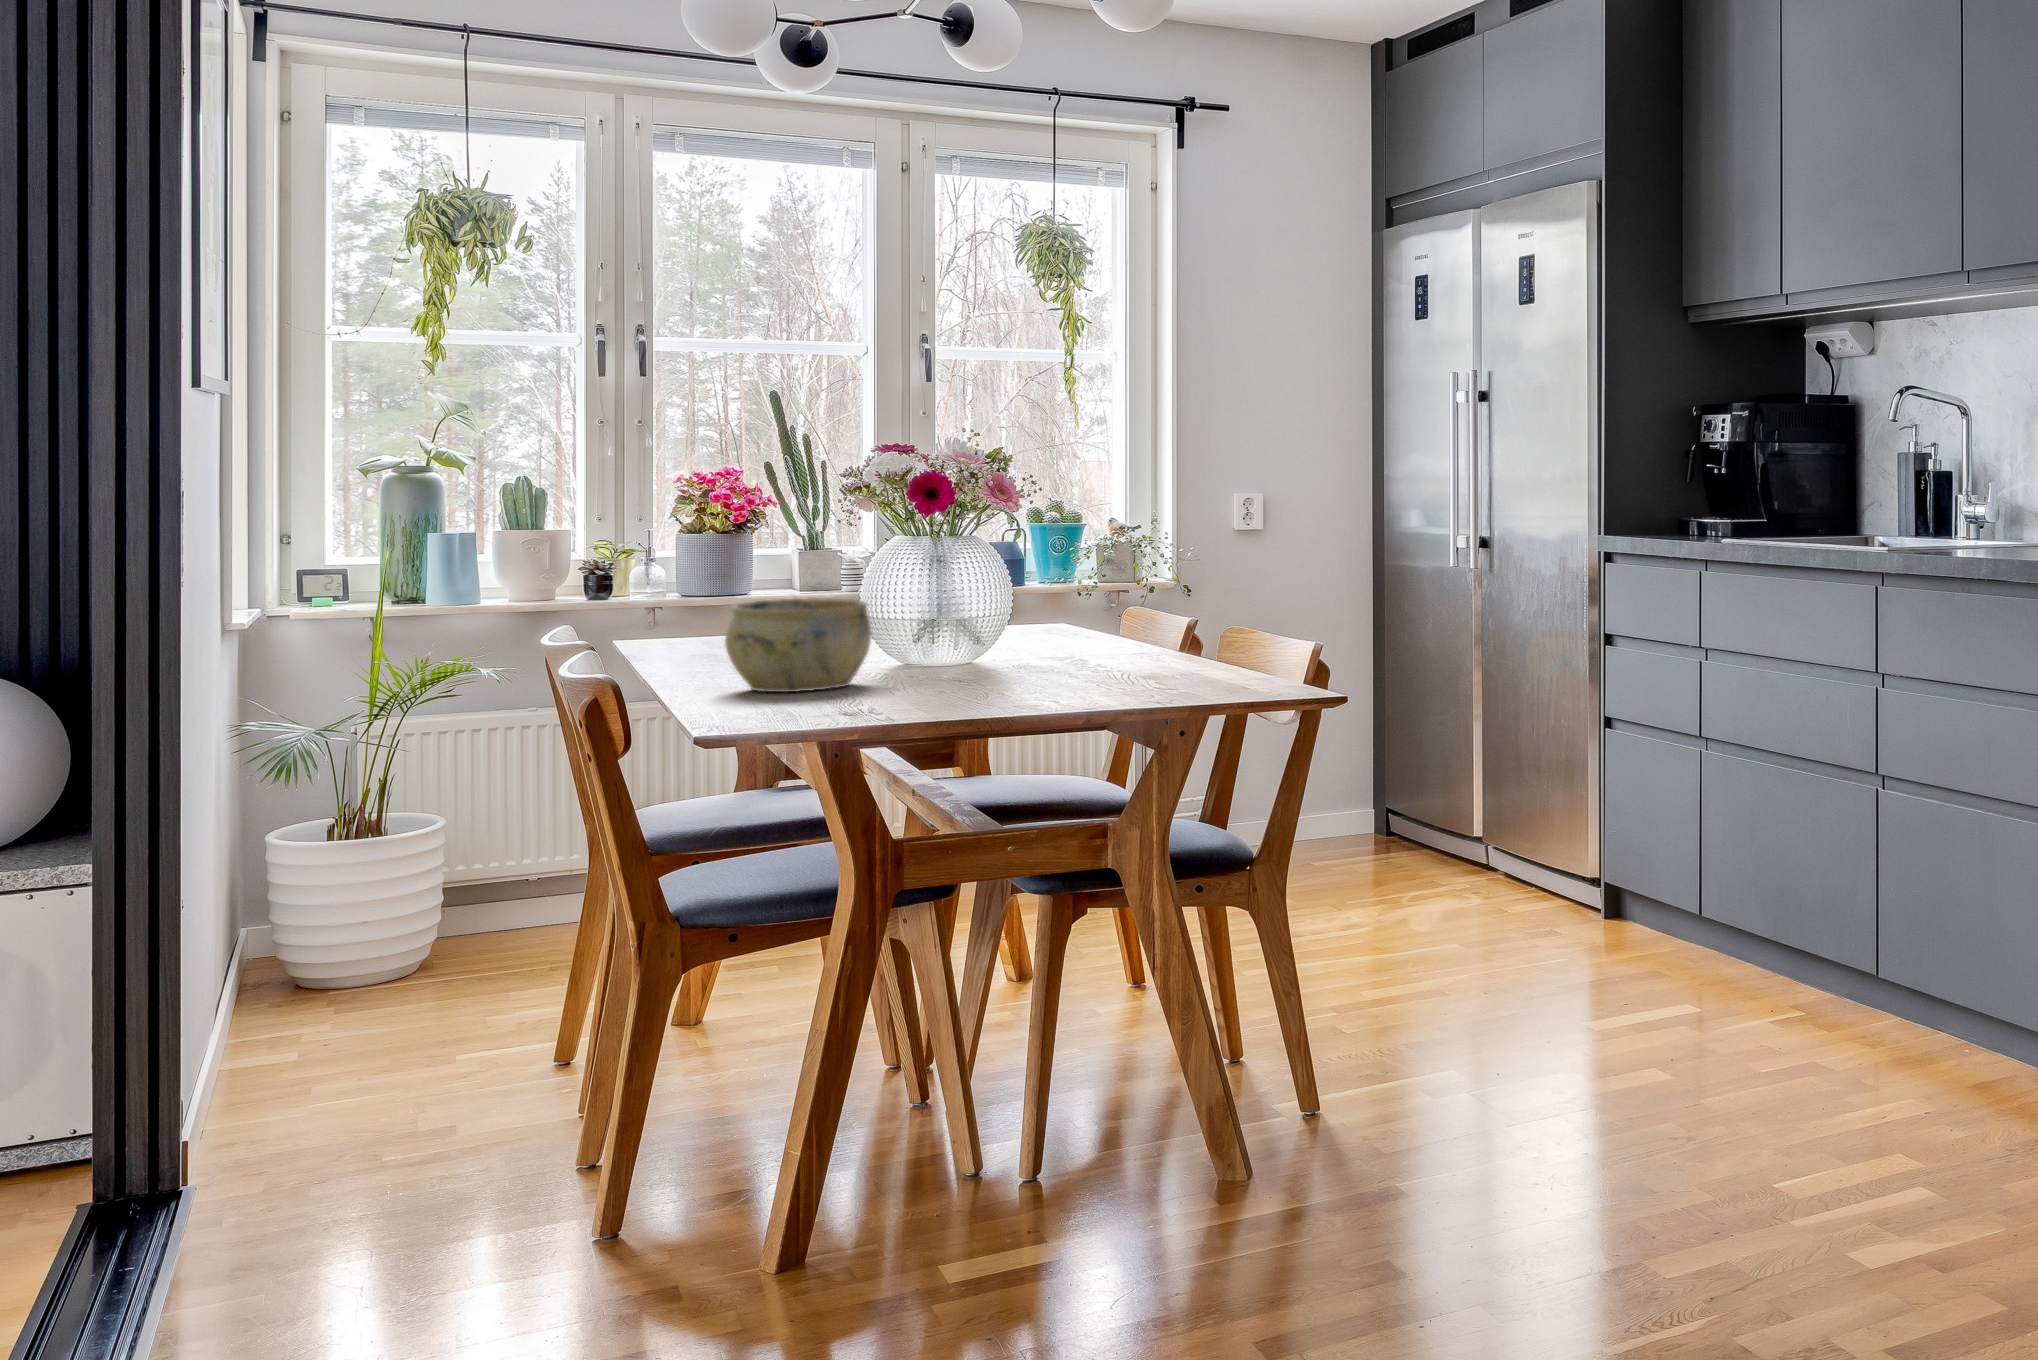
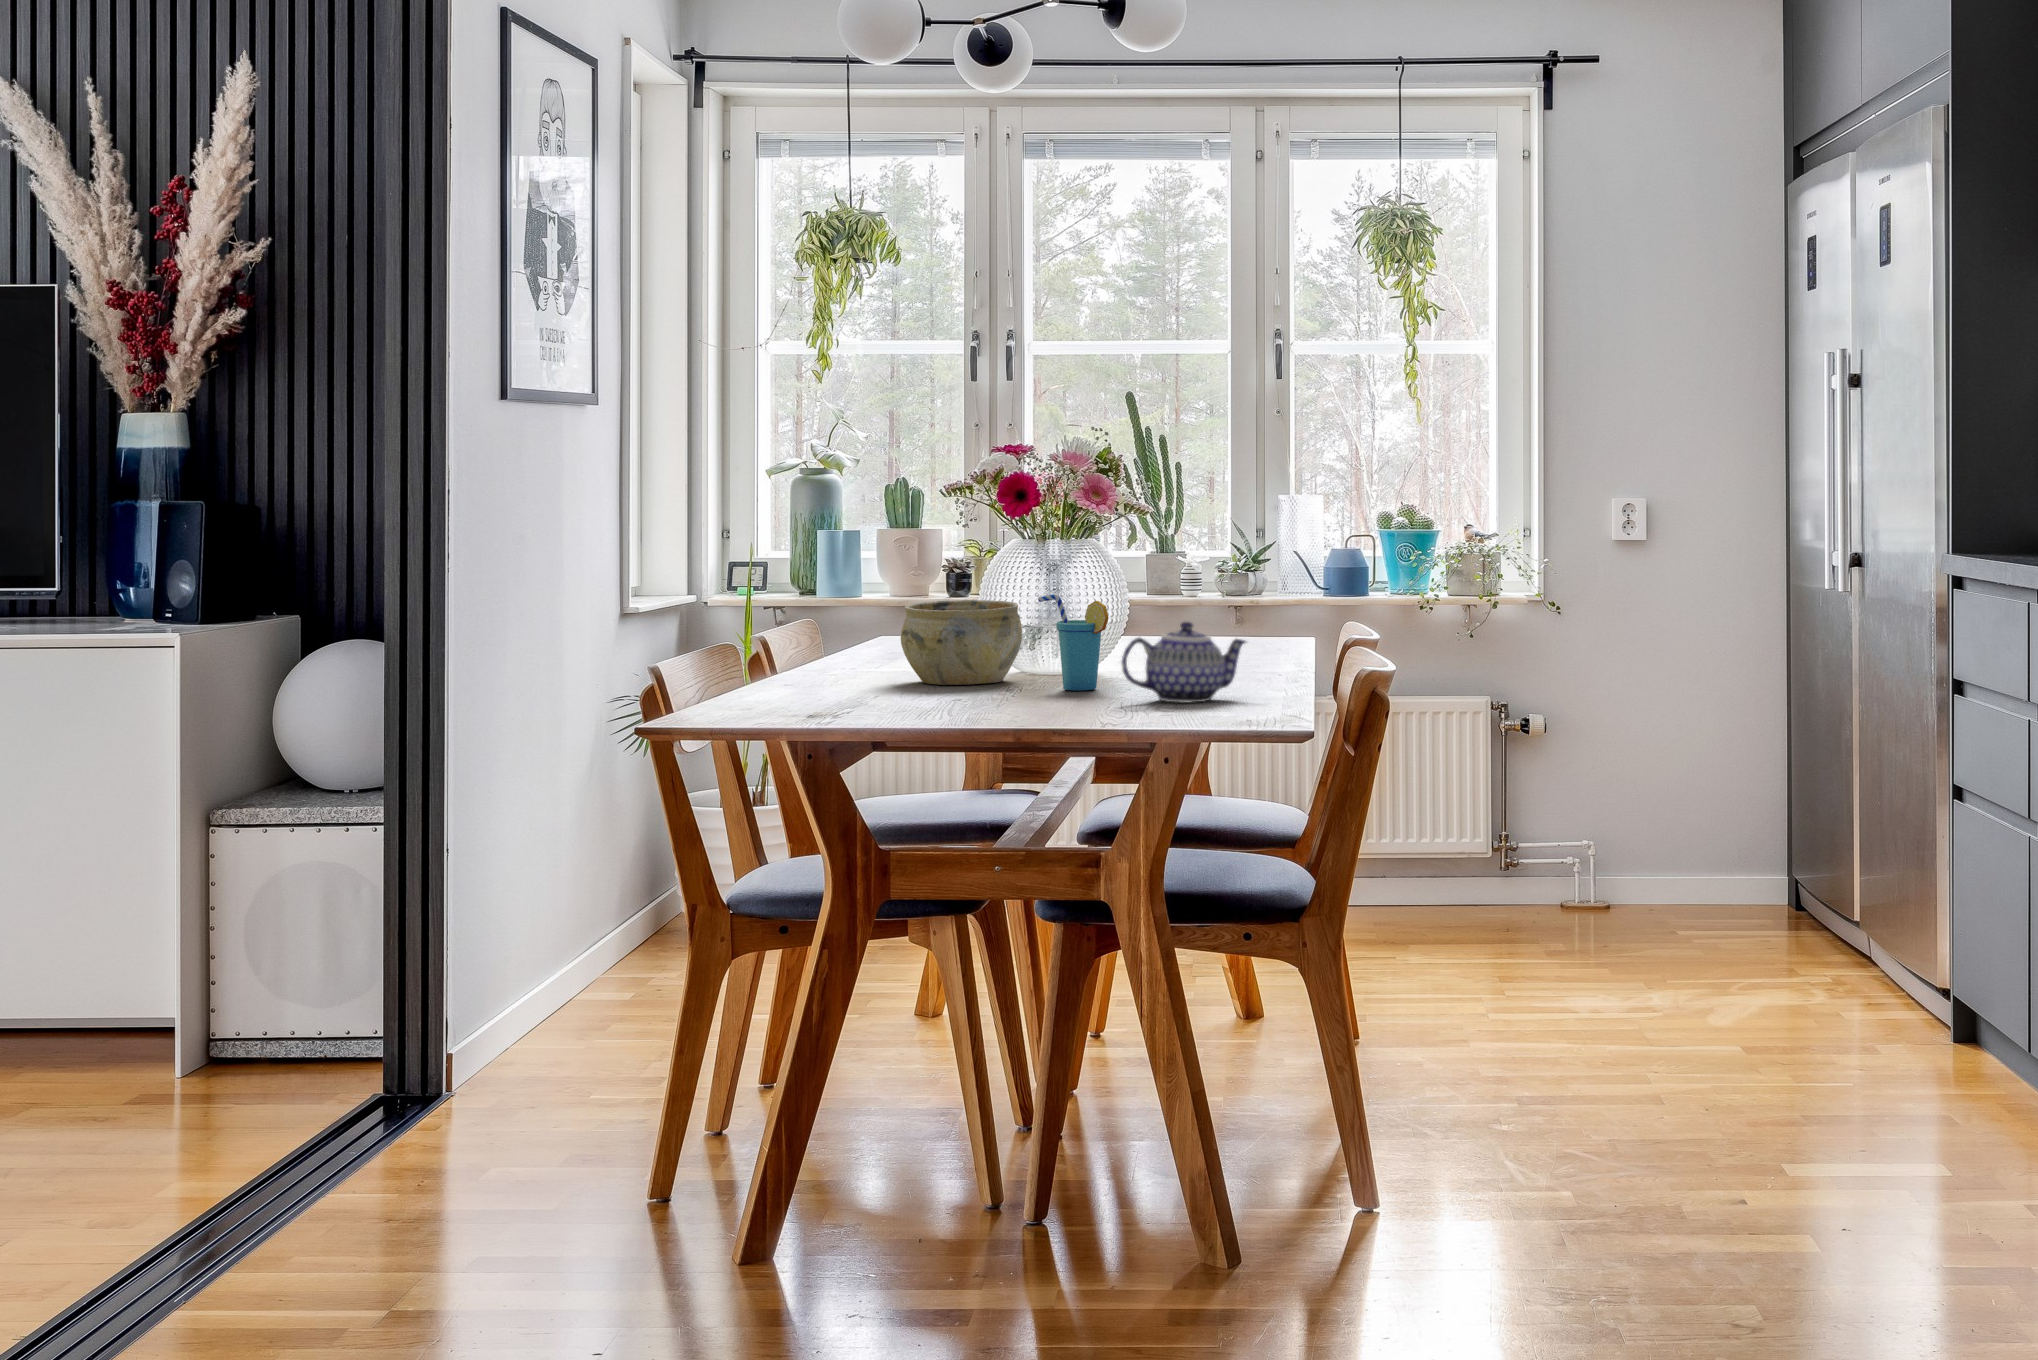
cup: none [917,588,1011,688] -> present [1038,594,1109,690]
teapot: none [1068,609,1180,691] -> present [1122,622,1246,702]

